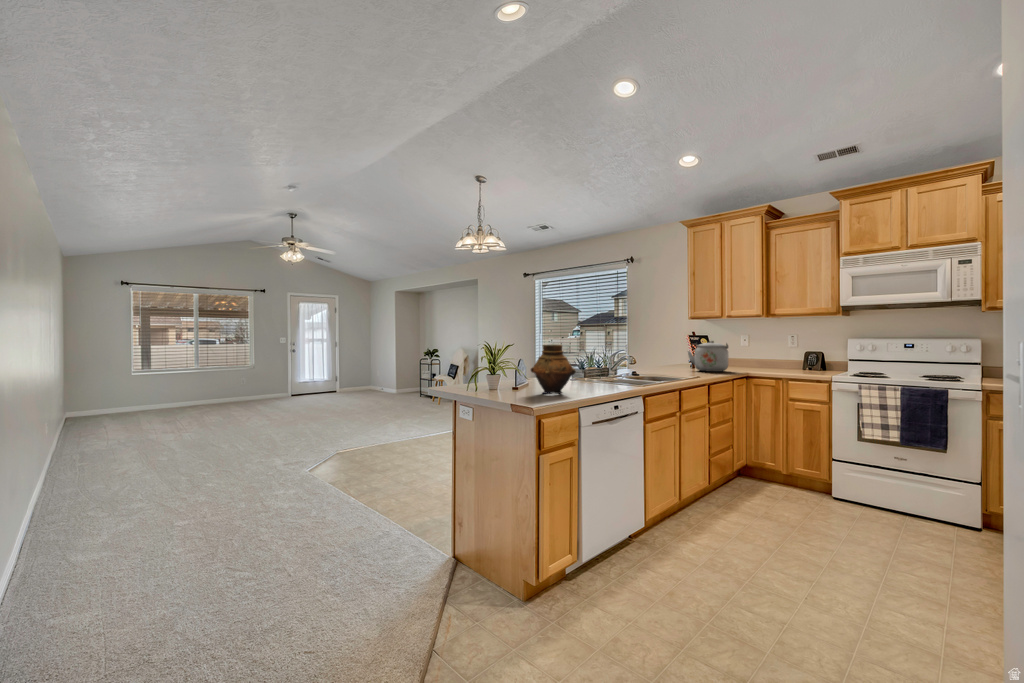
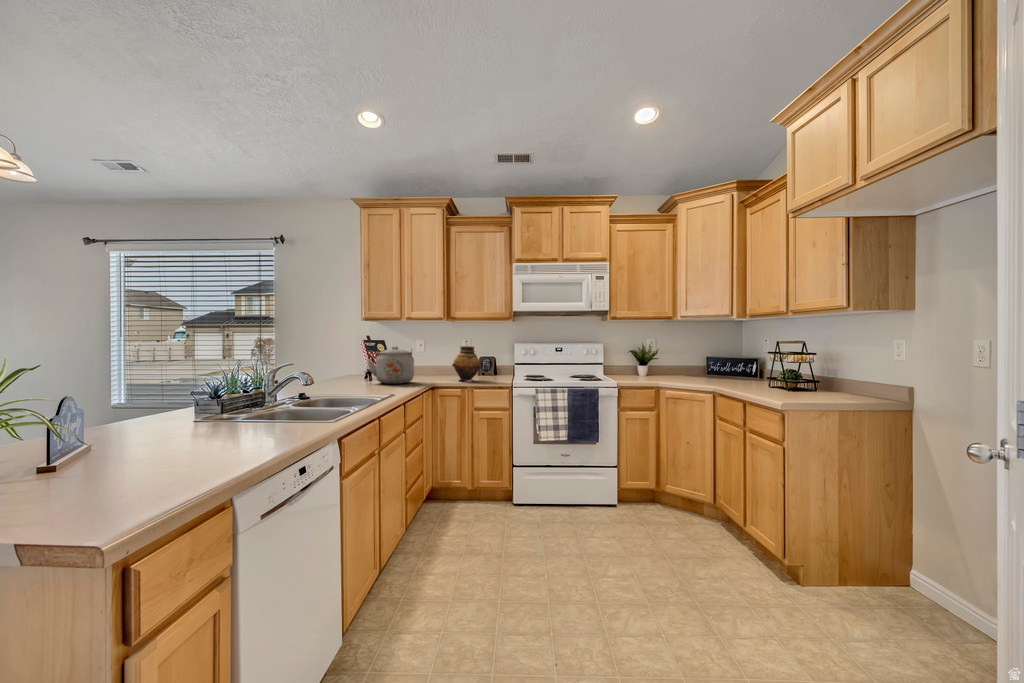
vase: present [531,345,576,394] -> present [452,346,481,381]

